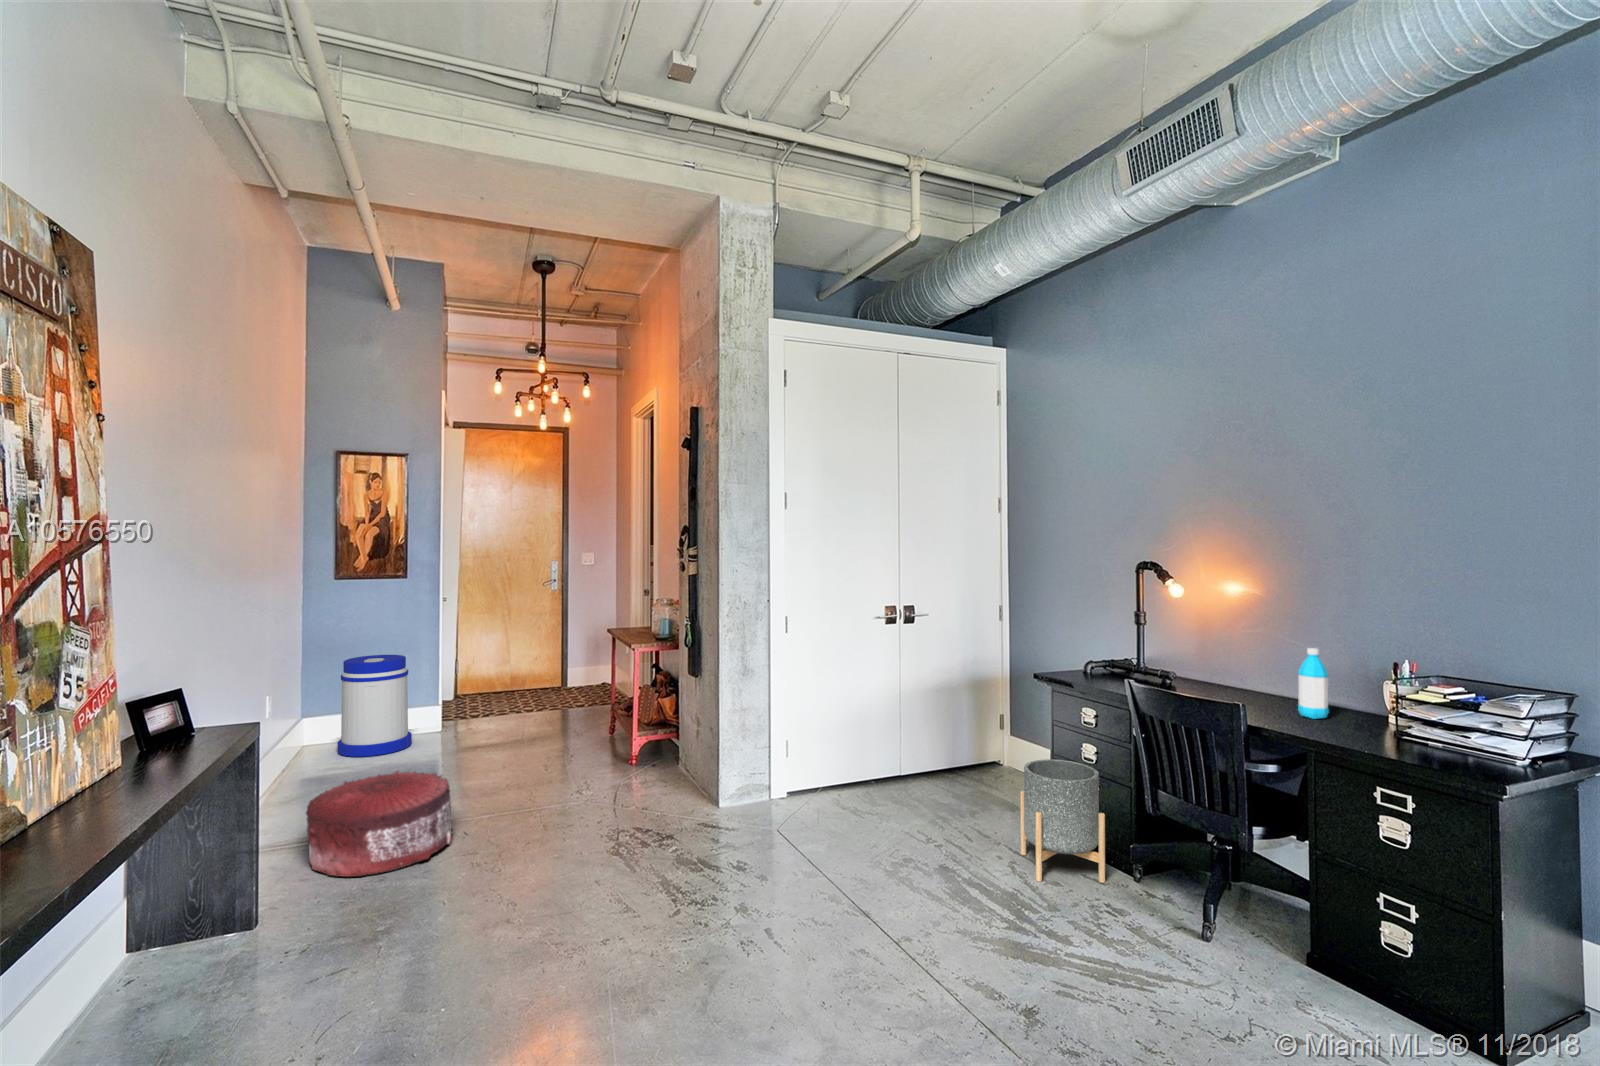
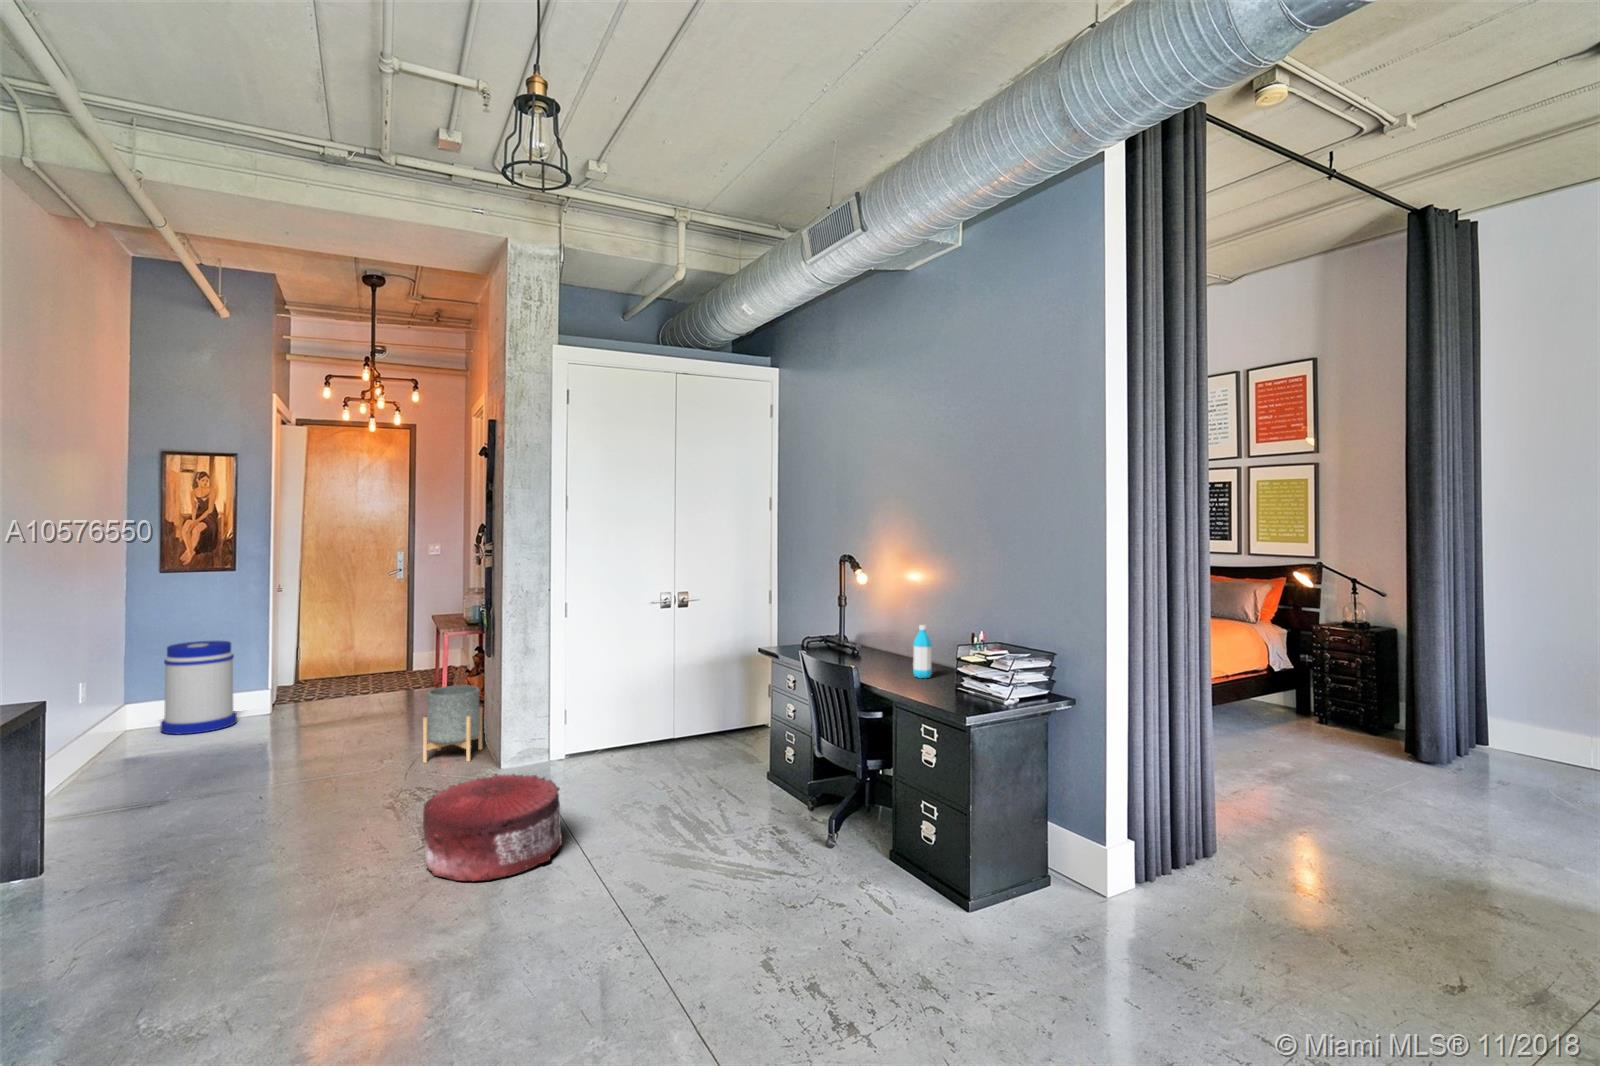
planter: present [1020,759,1105,883] -> present [423,685,482,763]
pouf: present [306,771,452,877] -> present [423,774,562,882]

